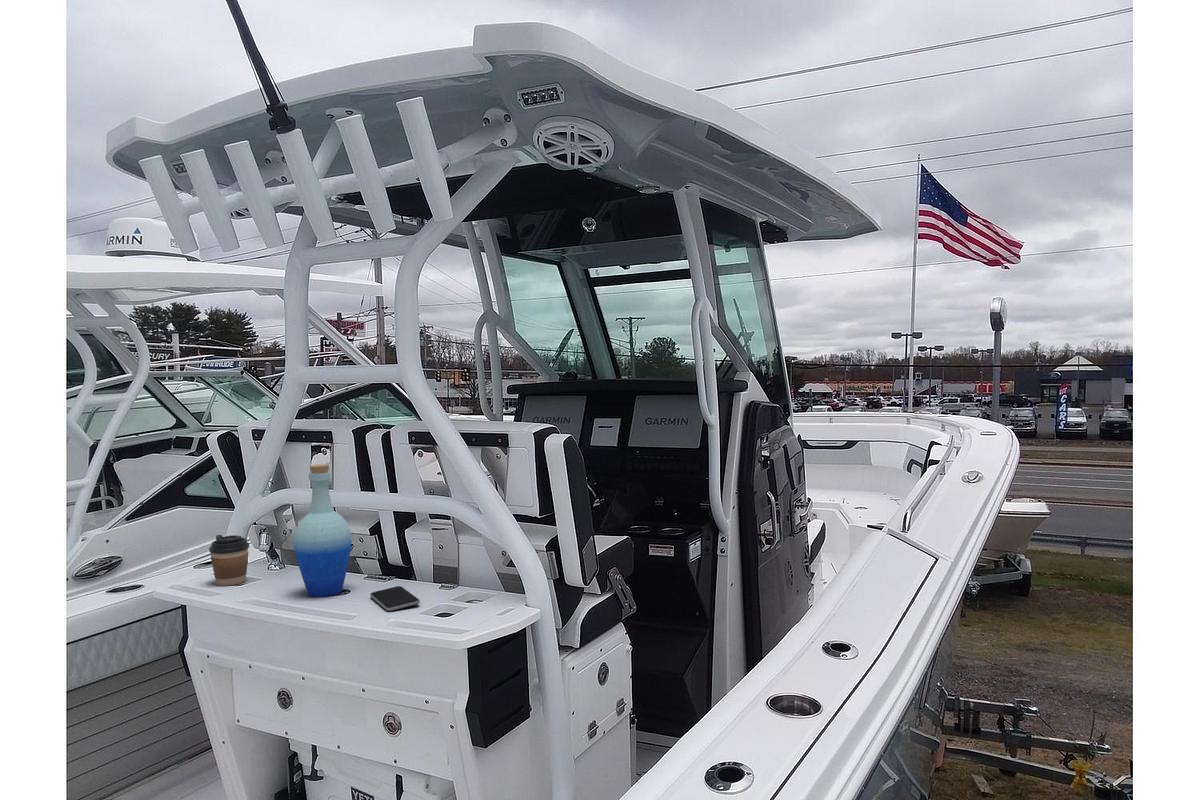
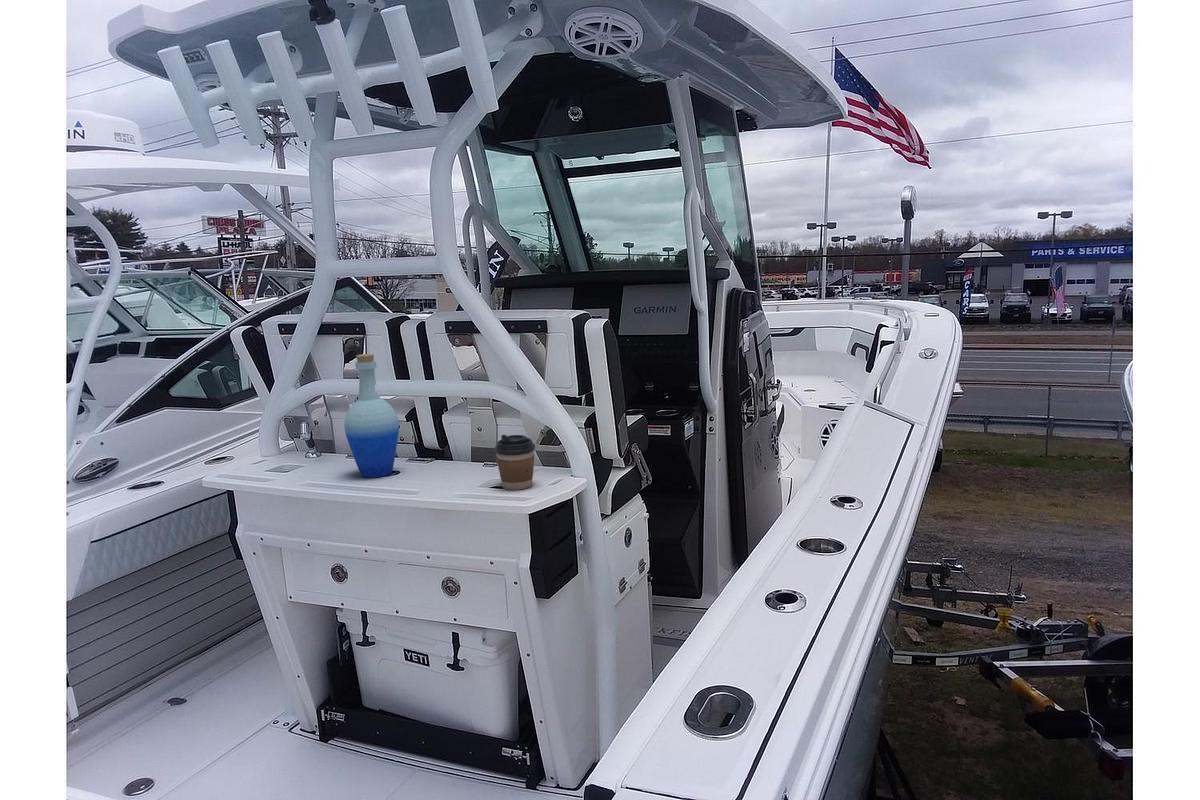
coffee cup: present [209,535,249,586] -> present [495,435,535,490]
smartphone: present [370,586,420,611] -> none [423,465,476,486]

